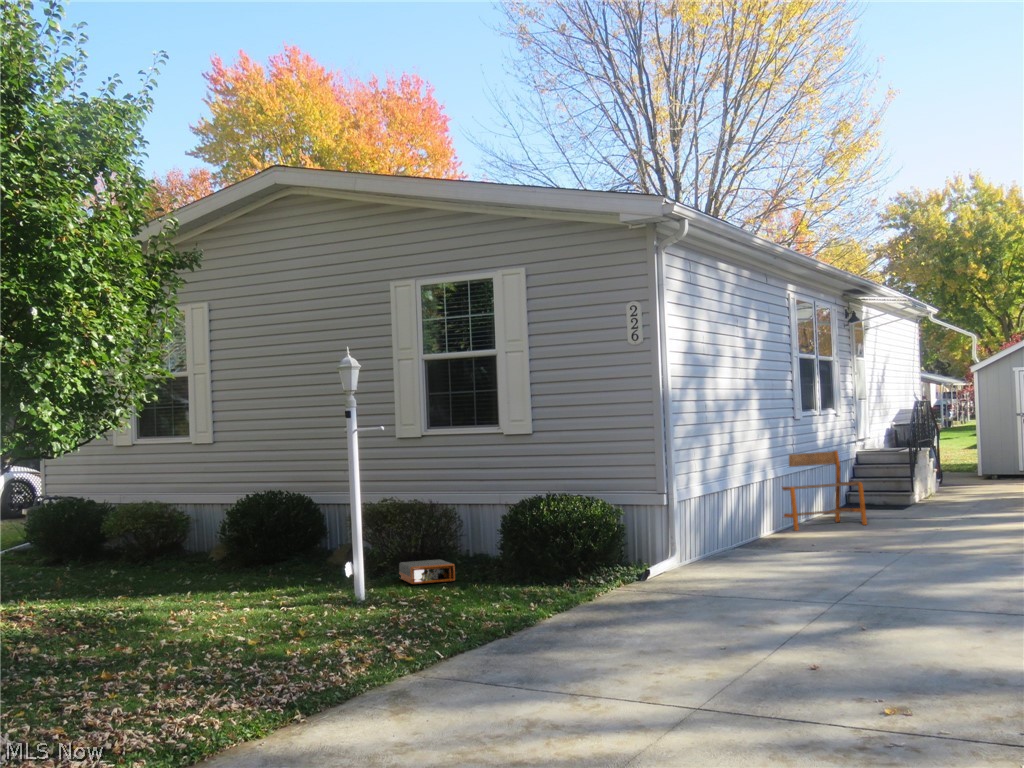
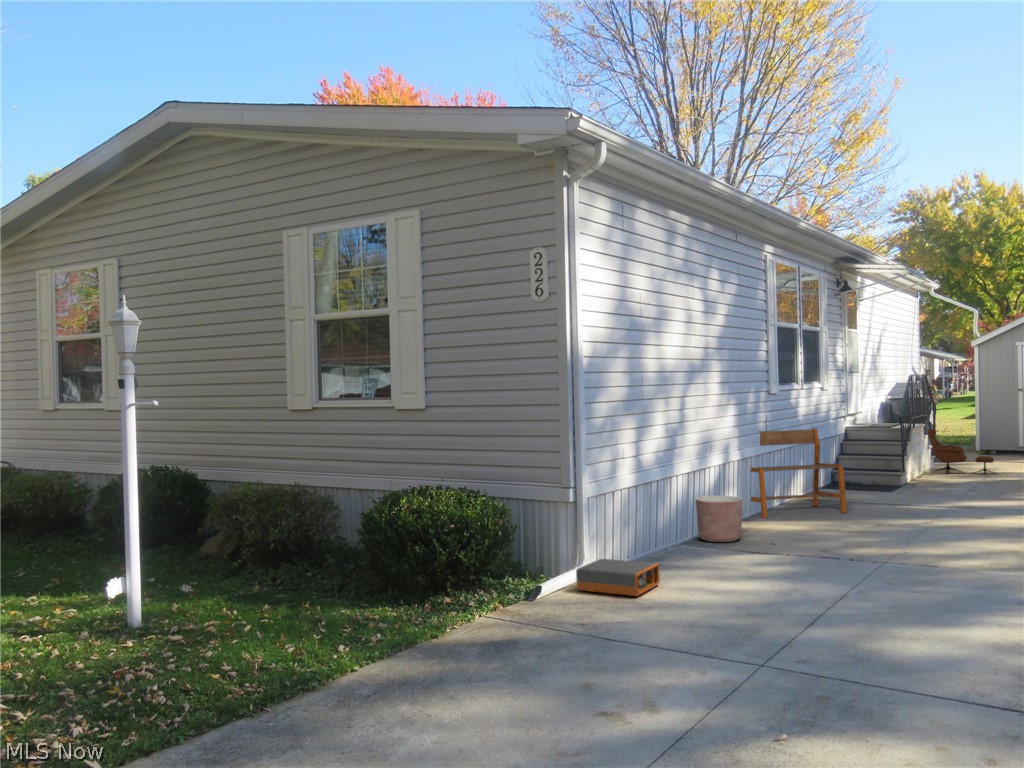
lounge chair: none [932,453,999,496] -> present [927,429,994,474]
planter: none [745,507,785,546] -> present [696,496,742,542]
storage box: present [399,559,455,584] -> present [576,559,660,596]

